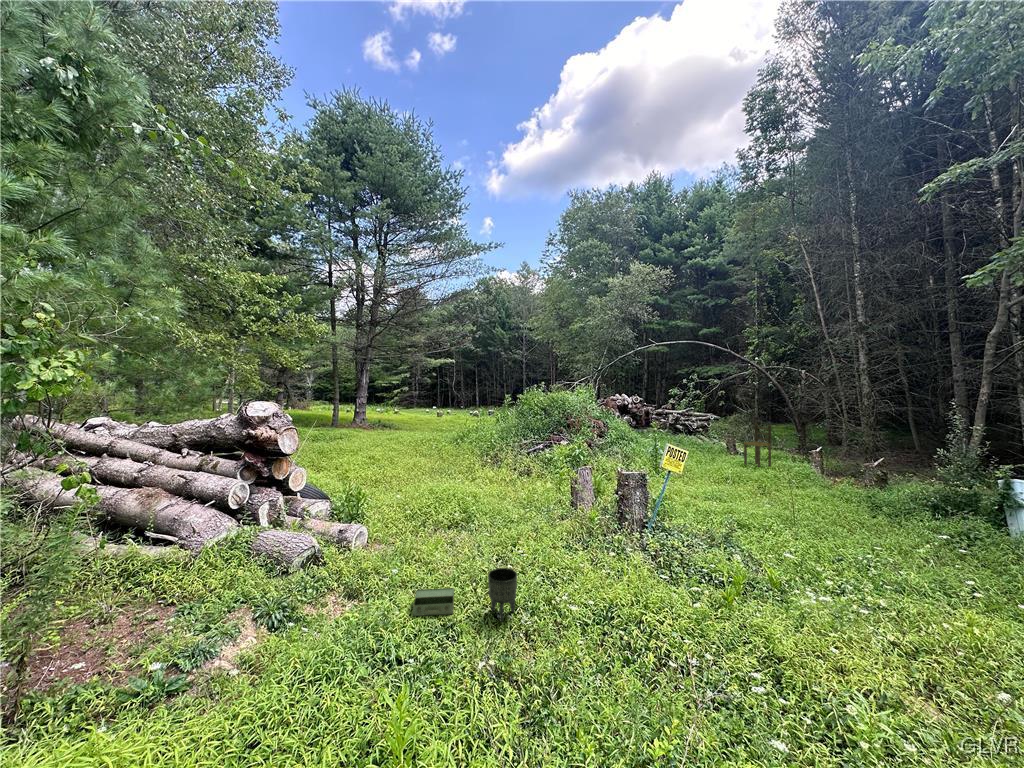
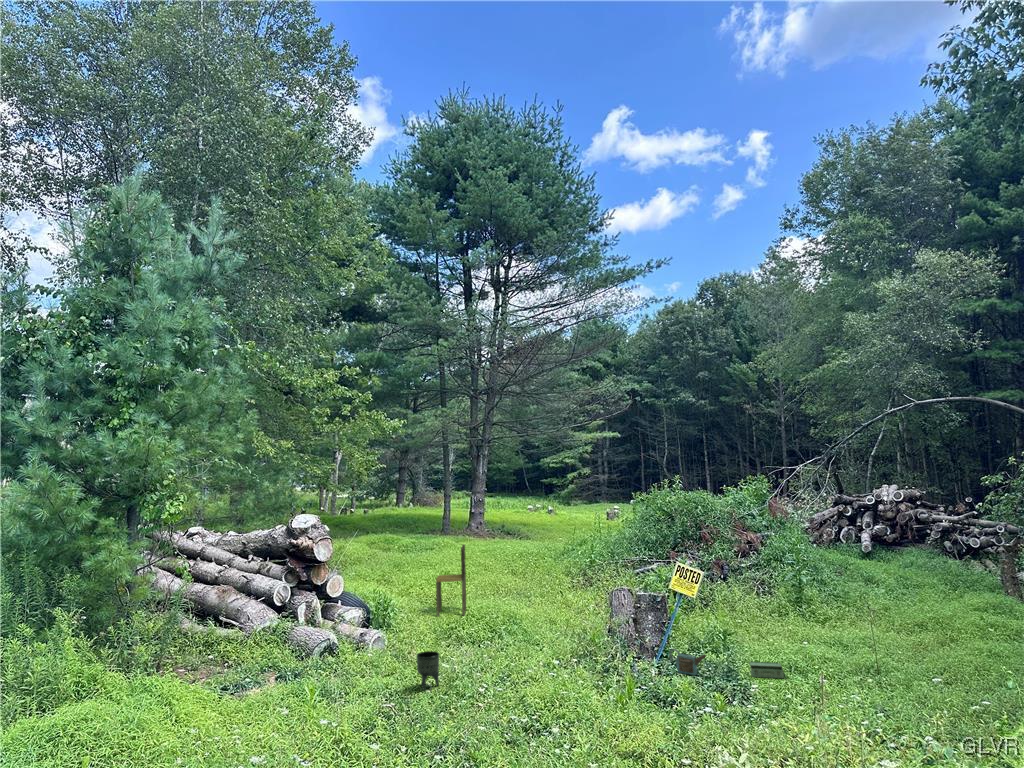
chair: present [744,423,771,467] -> present [436,544,466,616]
watering can: none [710,532,752,557] -> present [669,649,706,675]
toolbox: present [413,588,454,616] -> present [749,661,784,678]

